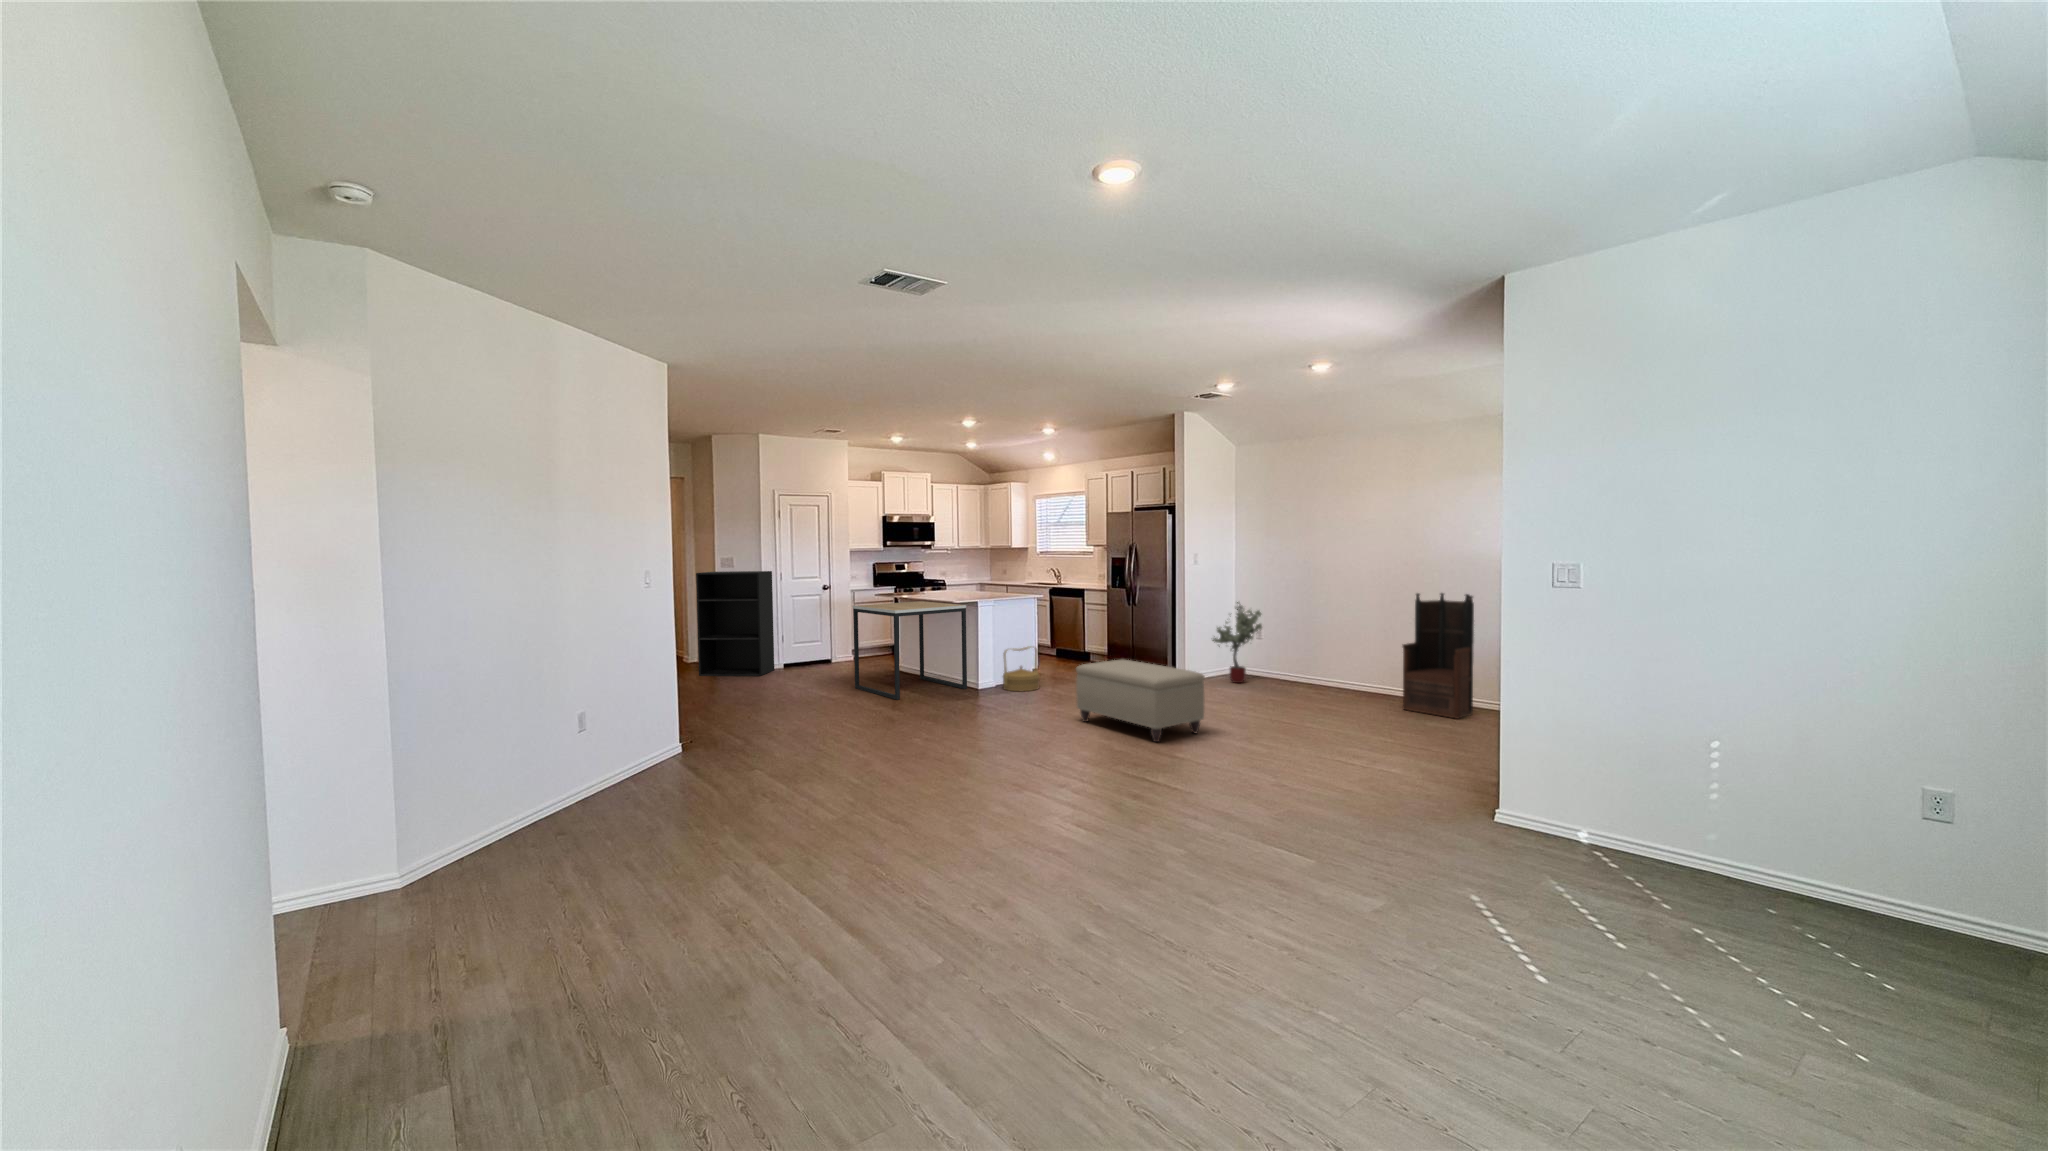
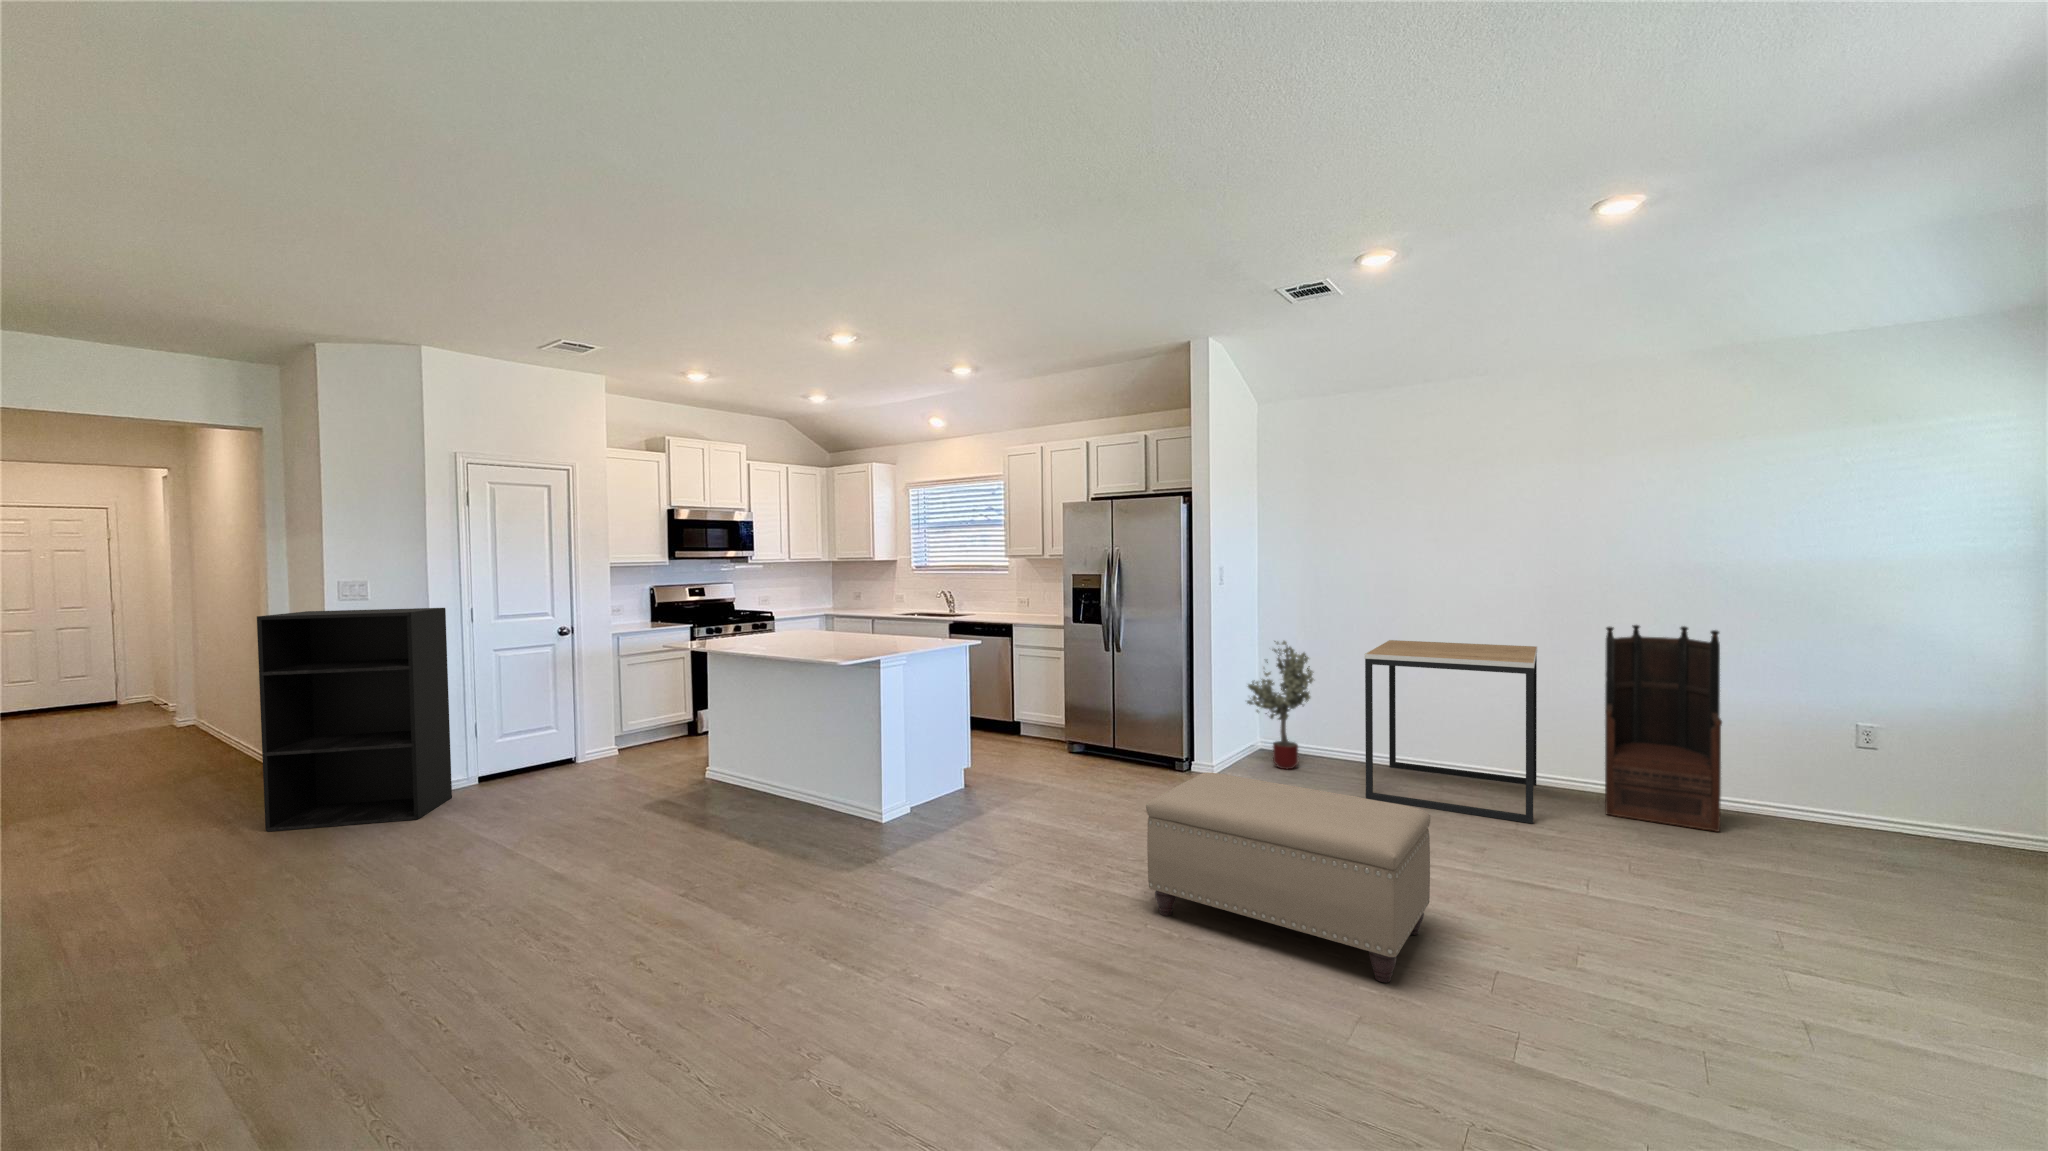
side table: present [853,601,967,700] -> present [1364,640,1537,824]
woven basket: present [1003,647,1040,691] -> none [926,733,995,823]

